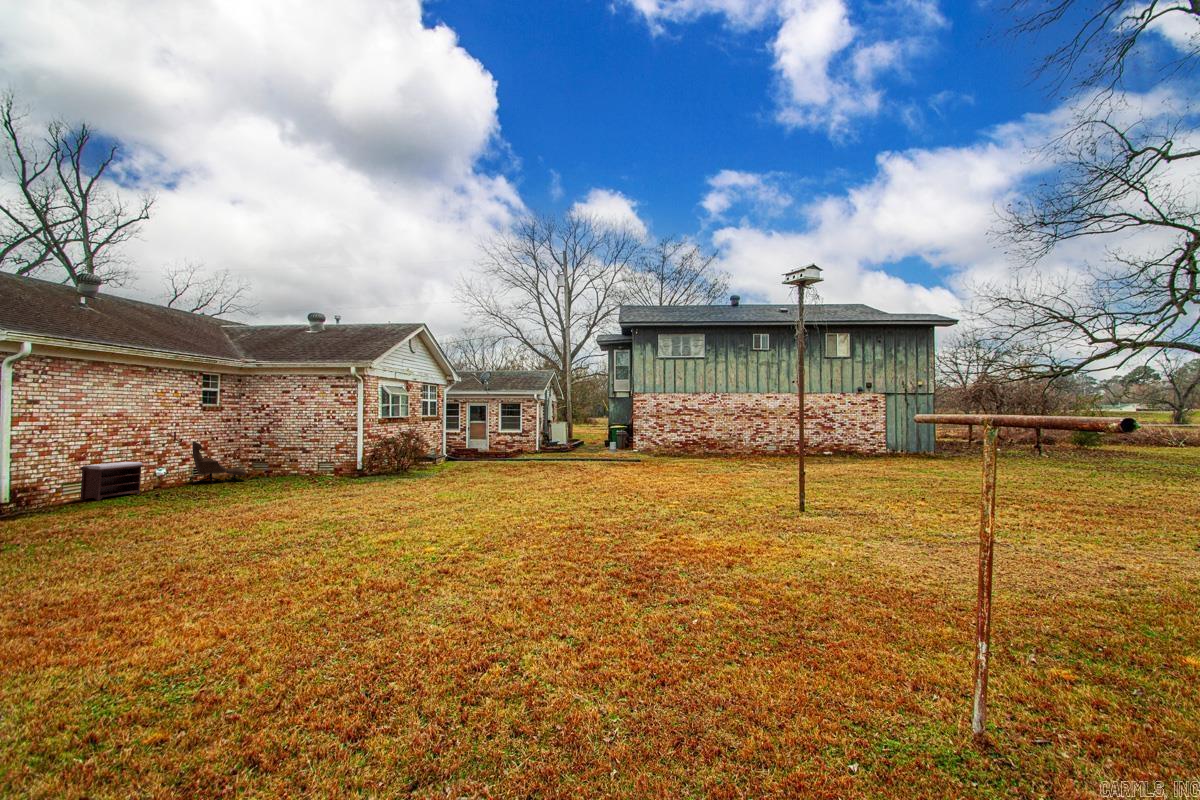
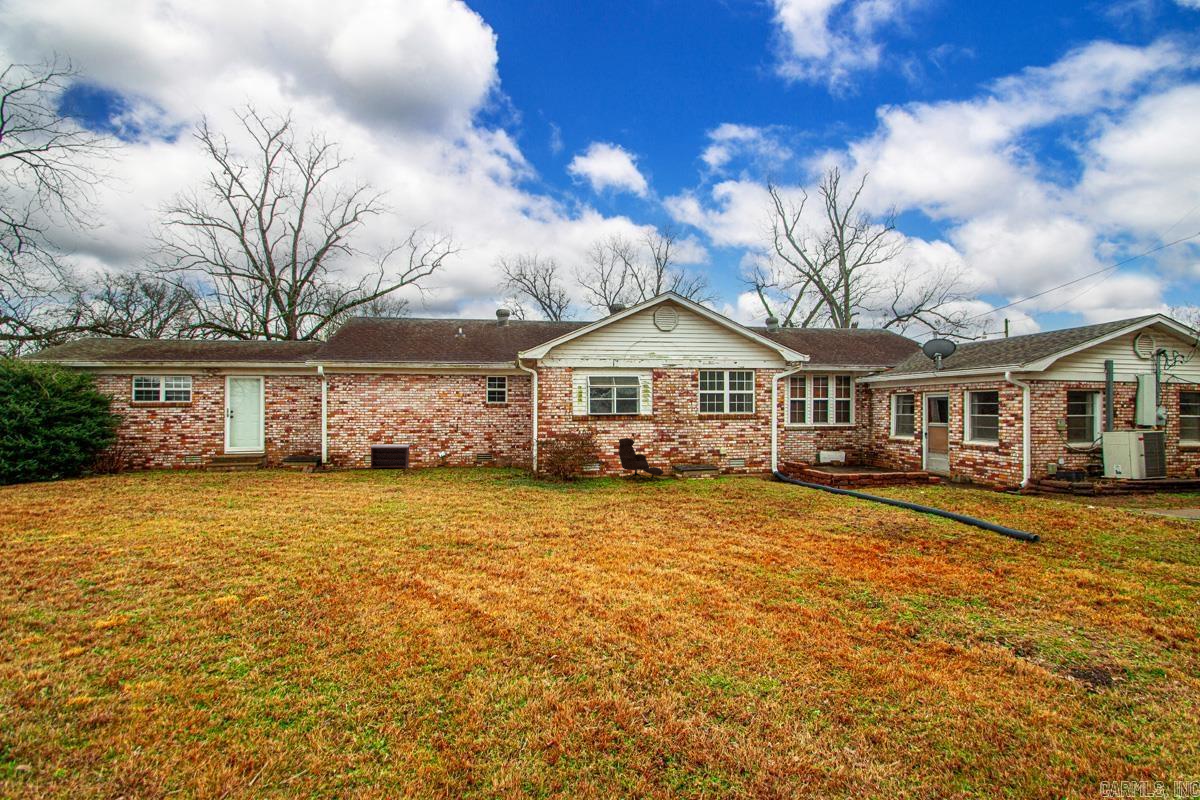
lounge chair: present [192,442,245,484] -> present [619,438,663,481]

